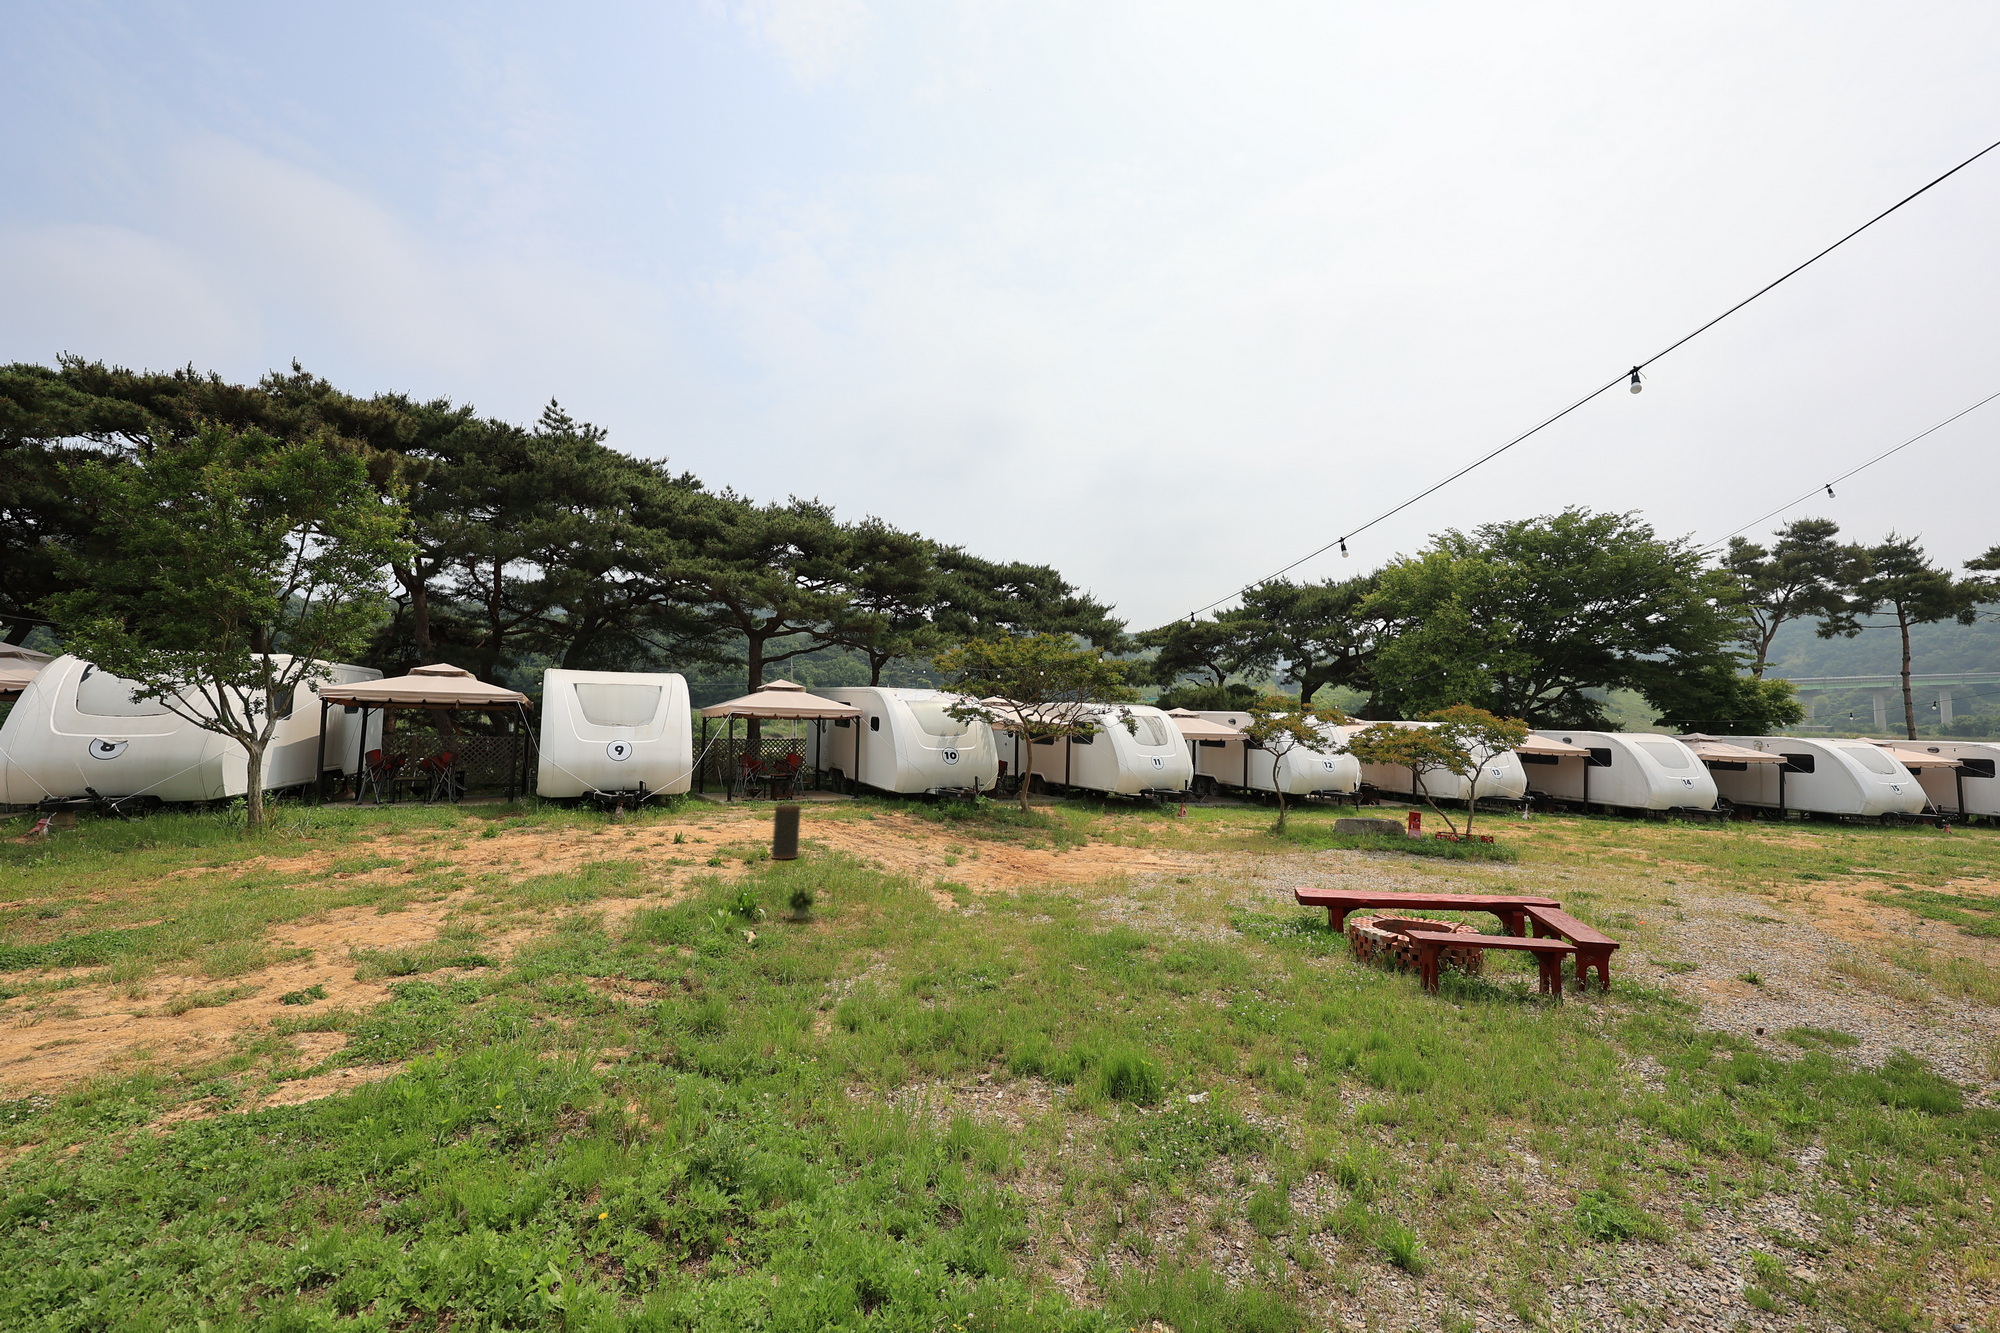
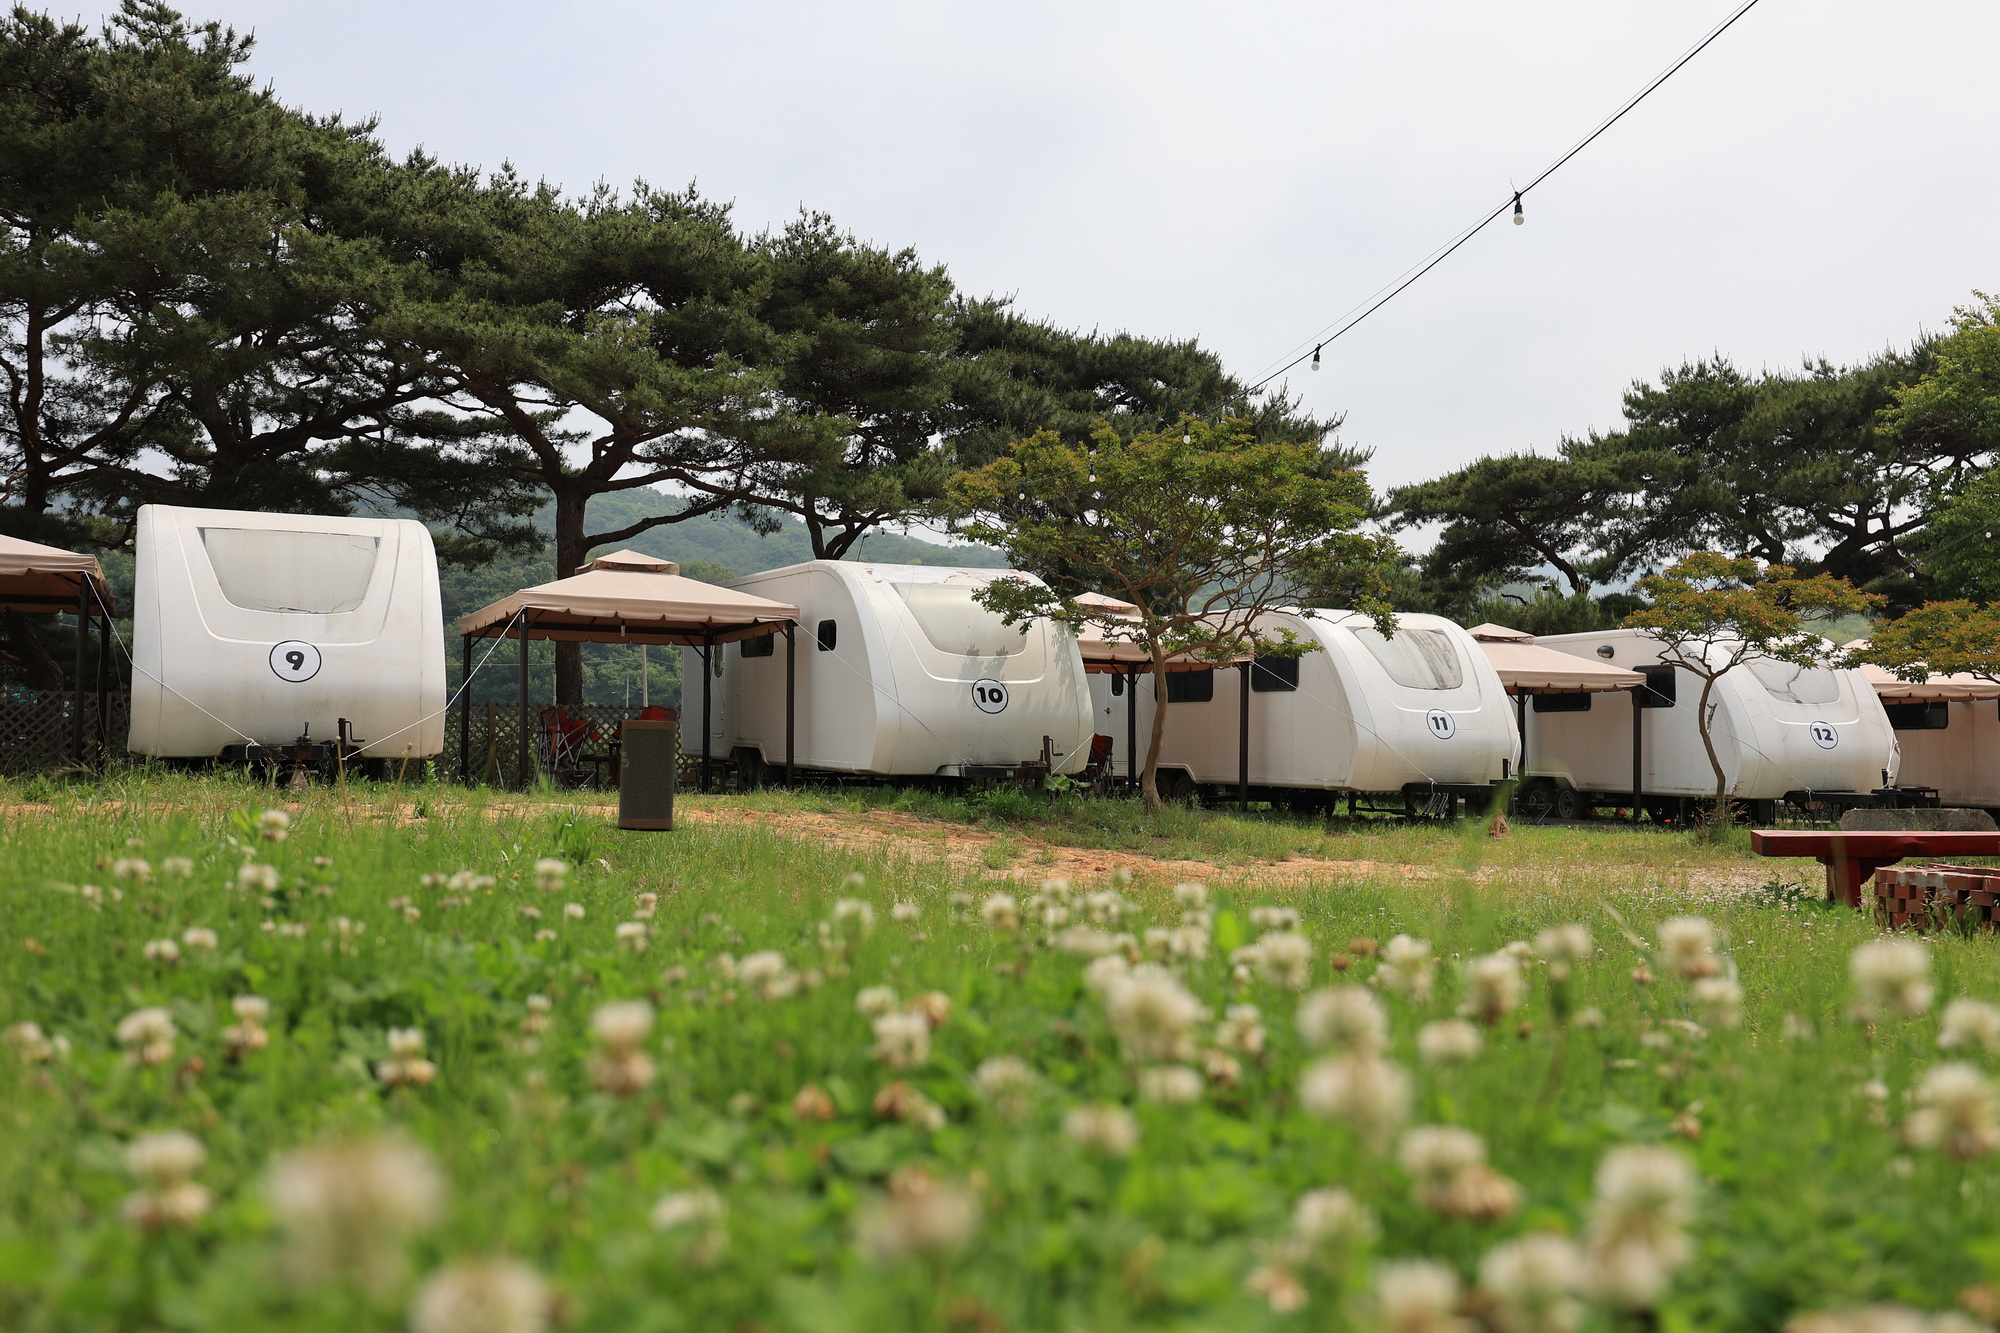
potted plant: present [786,887,814,919] -> none [651,810,716,874]

